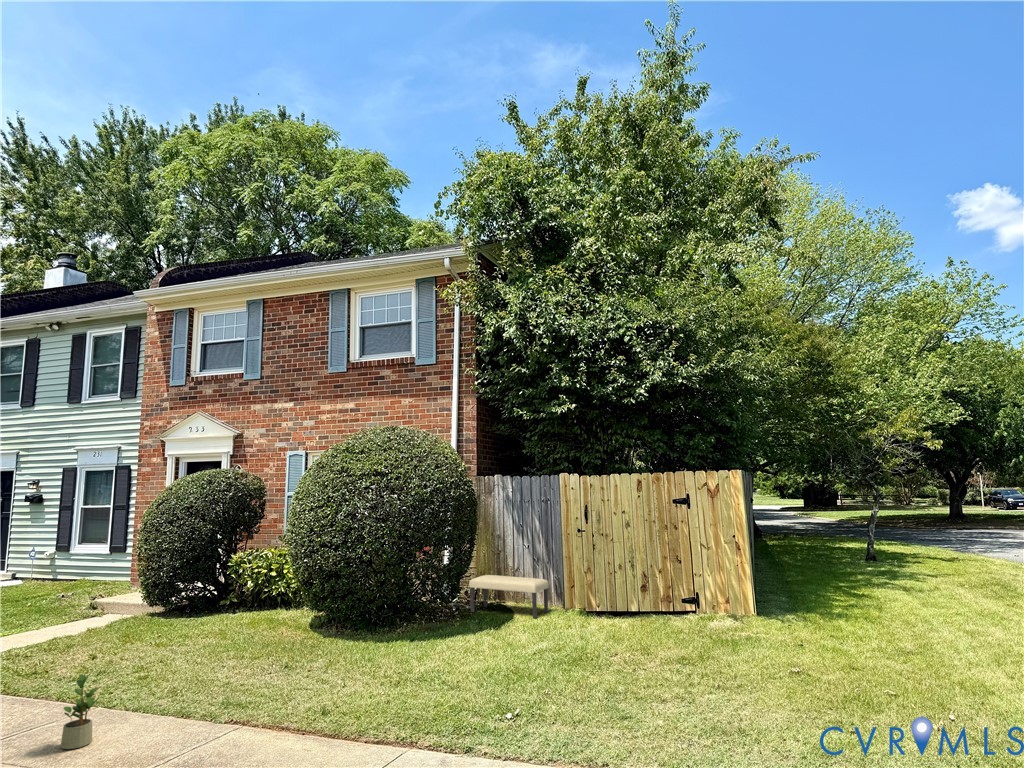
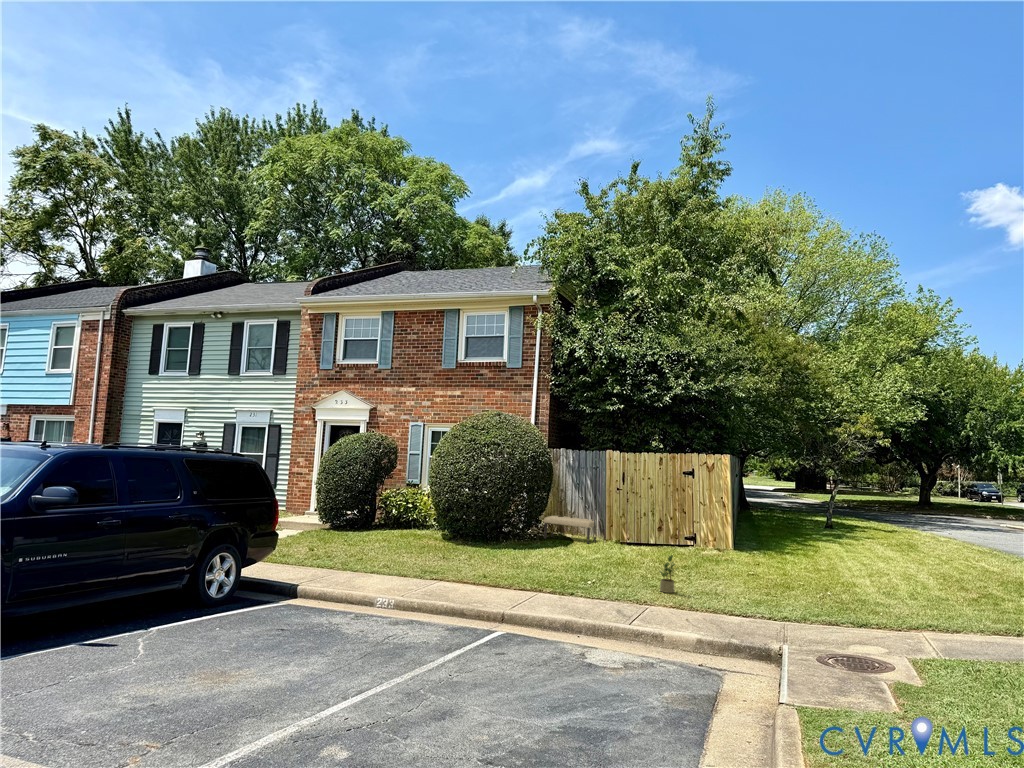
potted plant: present [61,674,98,749] -> present [660,555,677,593]

